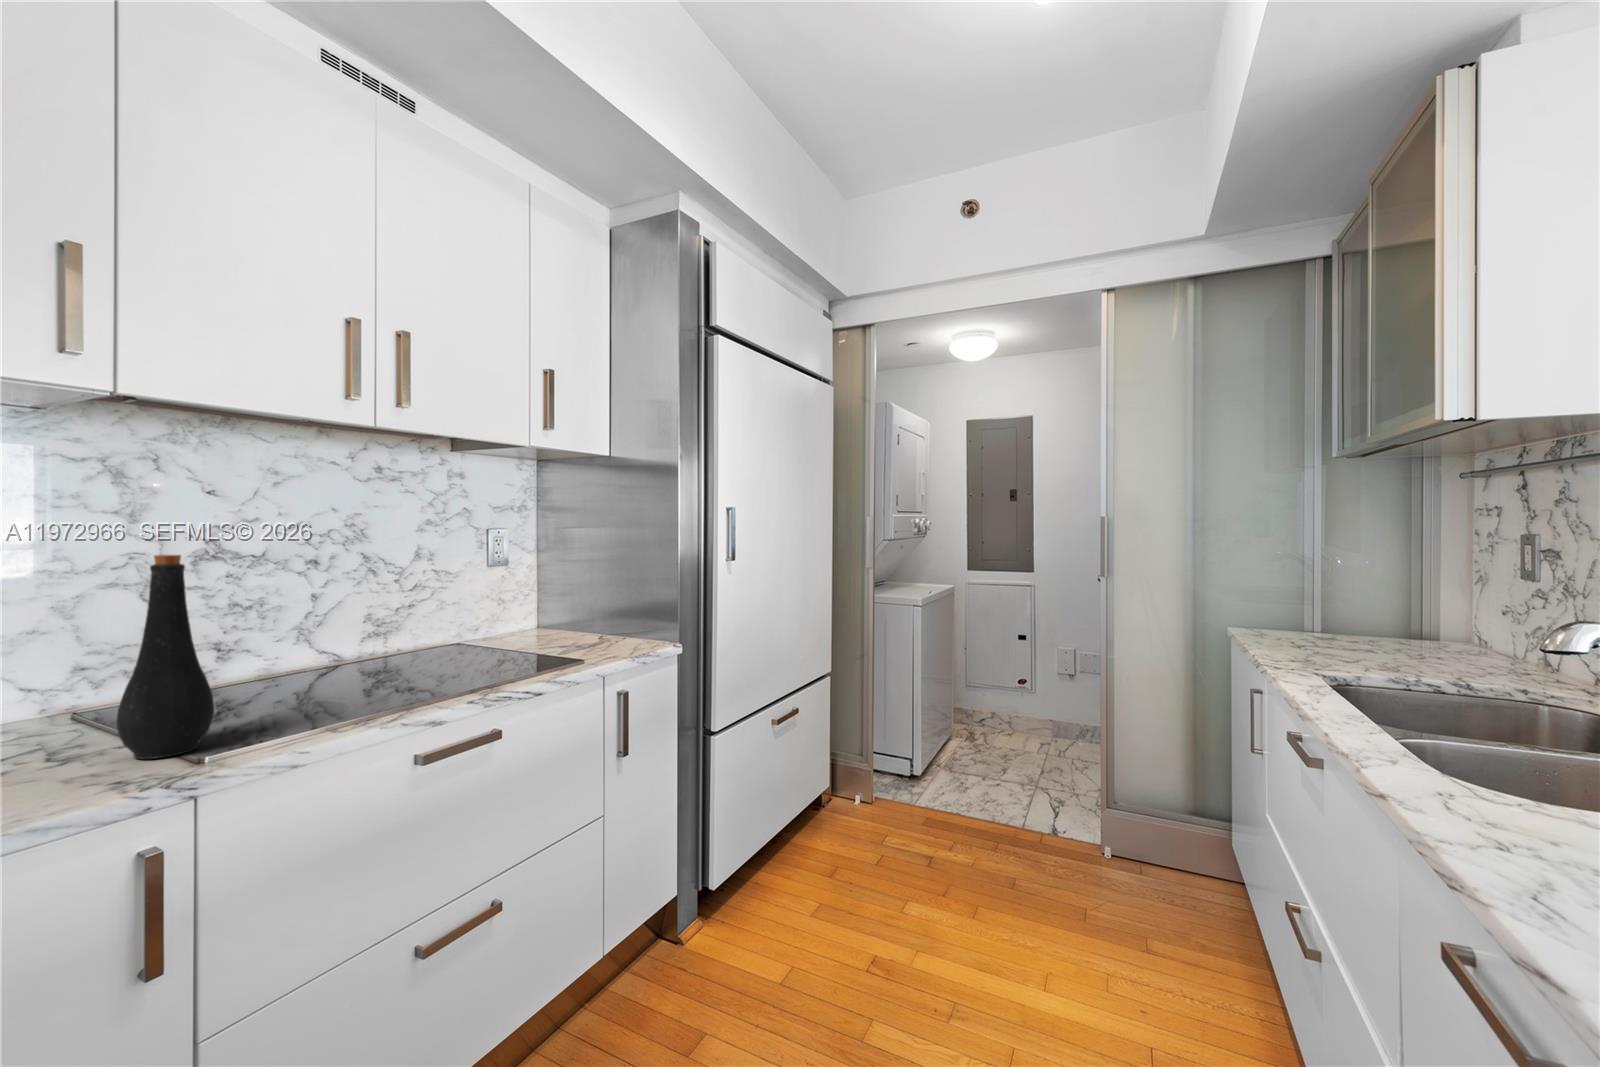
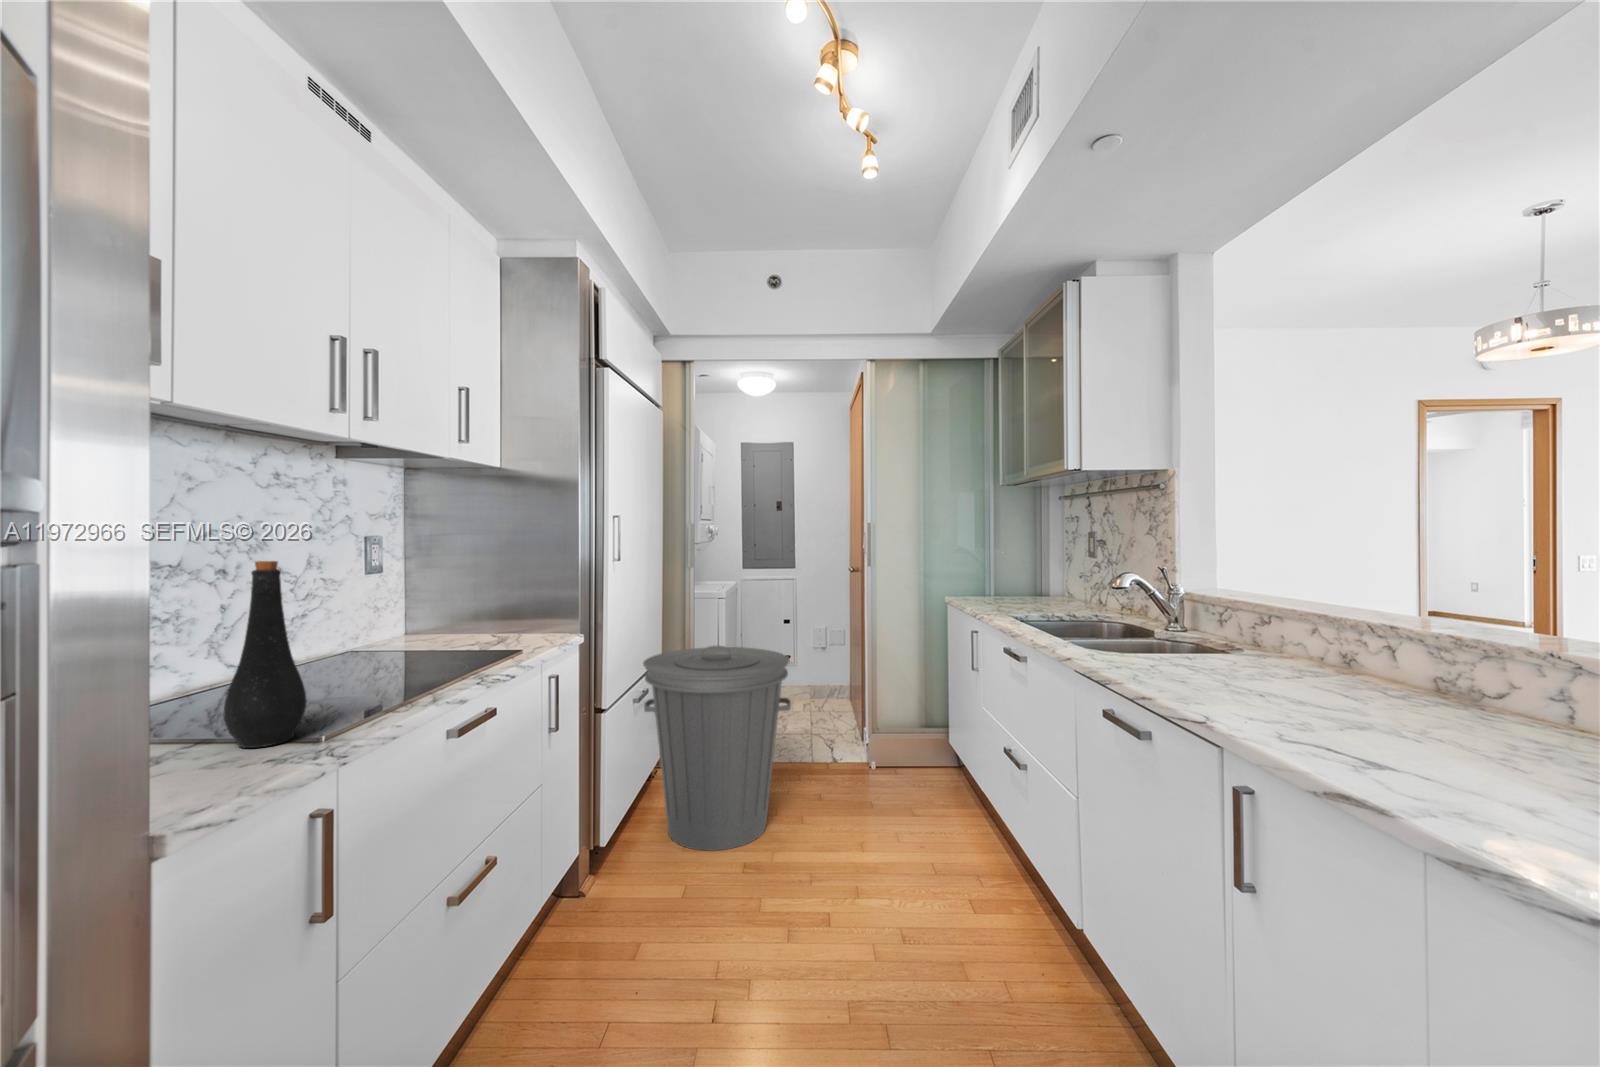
trash can: none [776,667,958,929] -> present [643,646,791,851]

